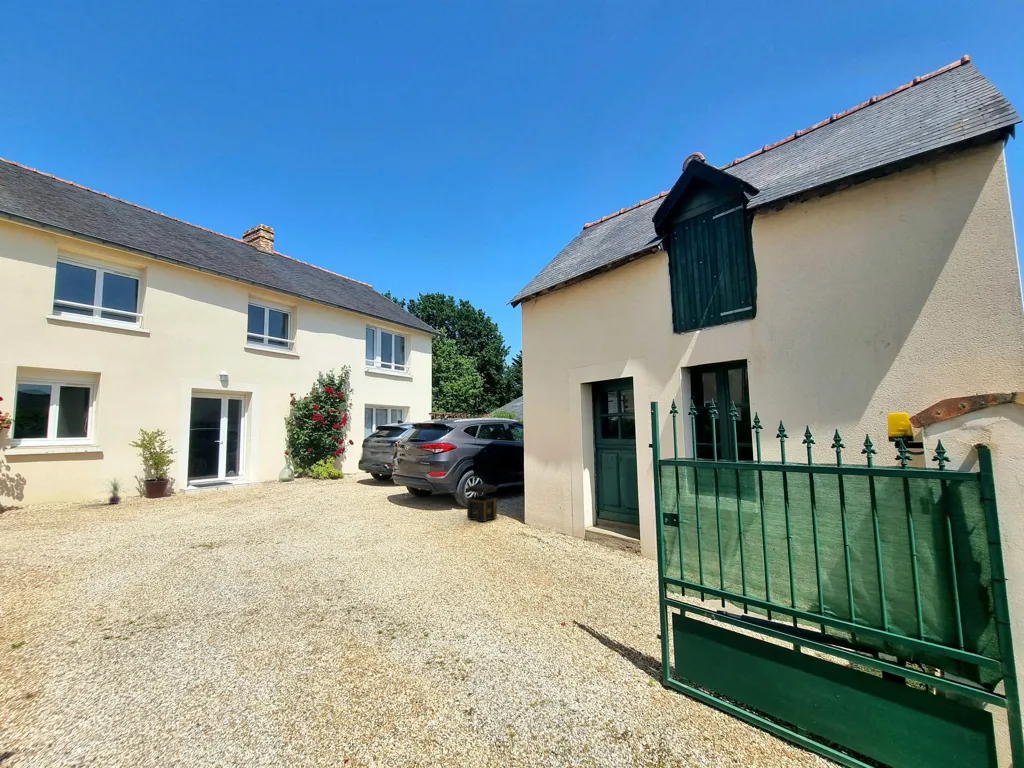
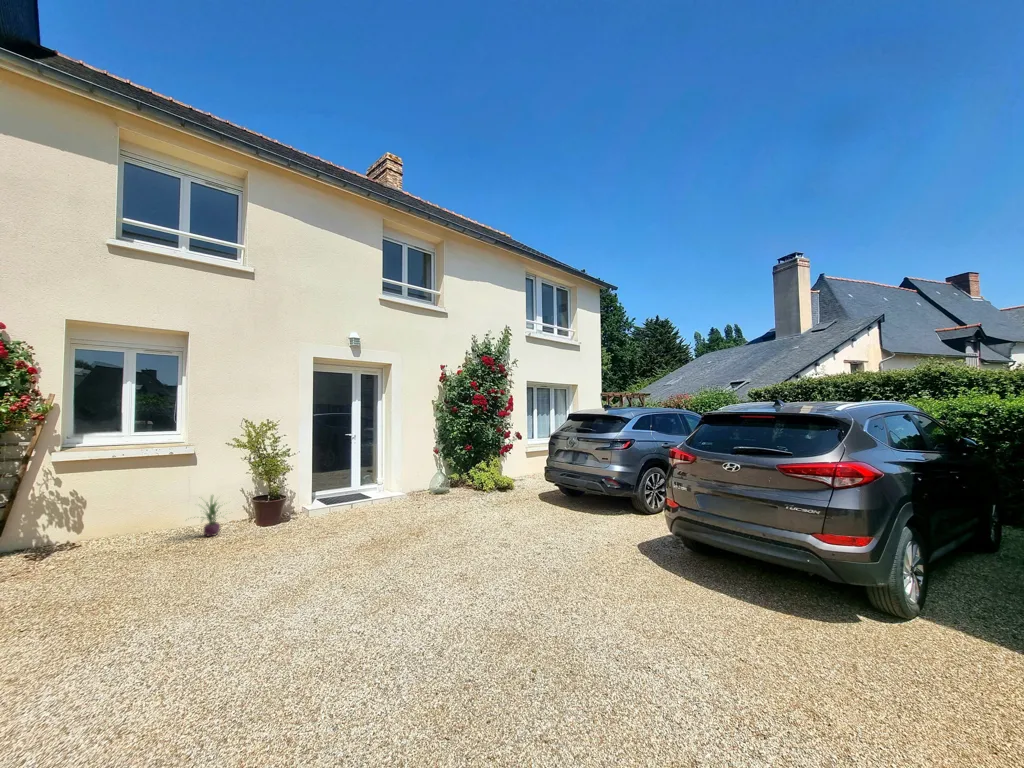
toolbox: present [467,484,497,522] -> none [909,544,1001,653]

